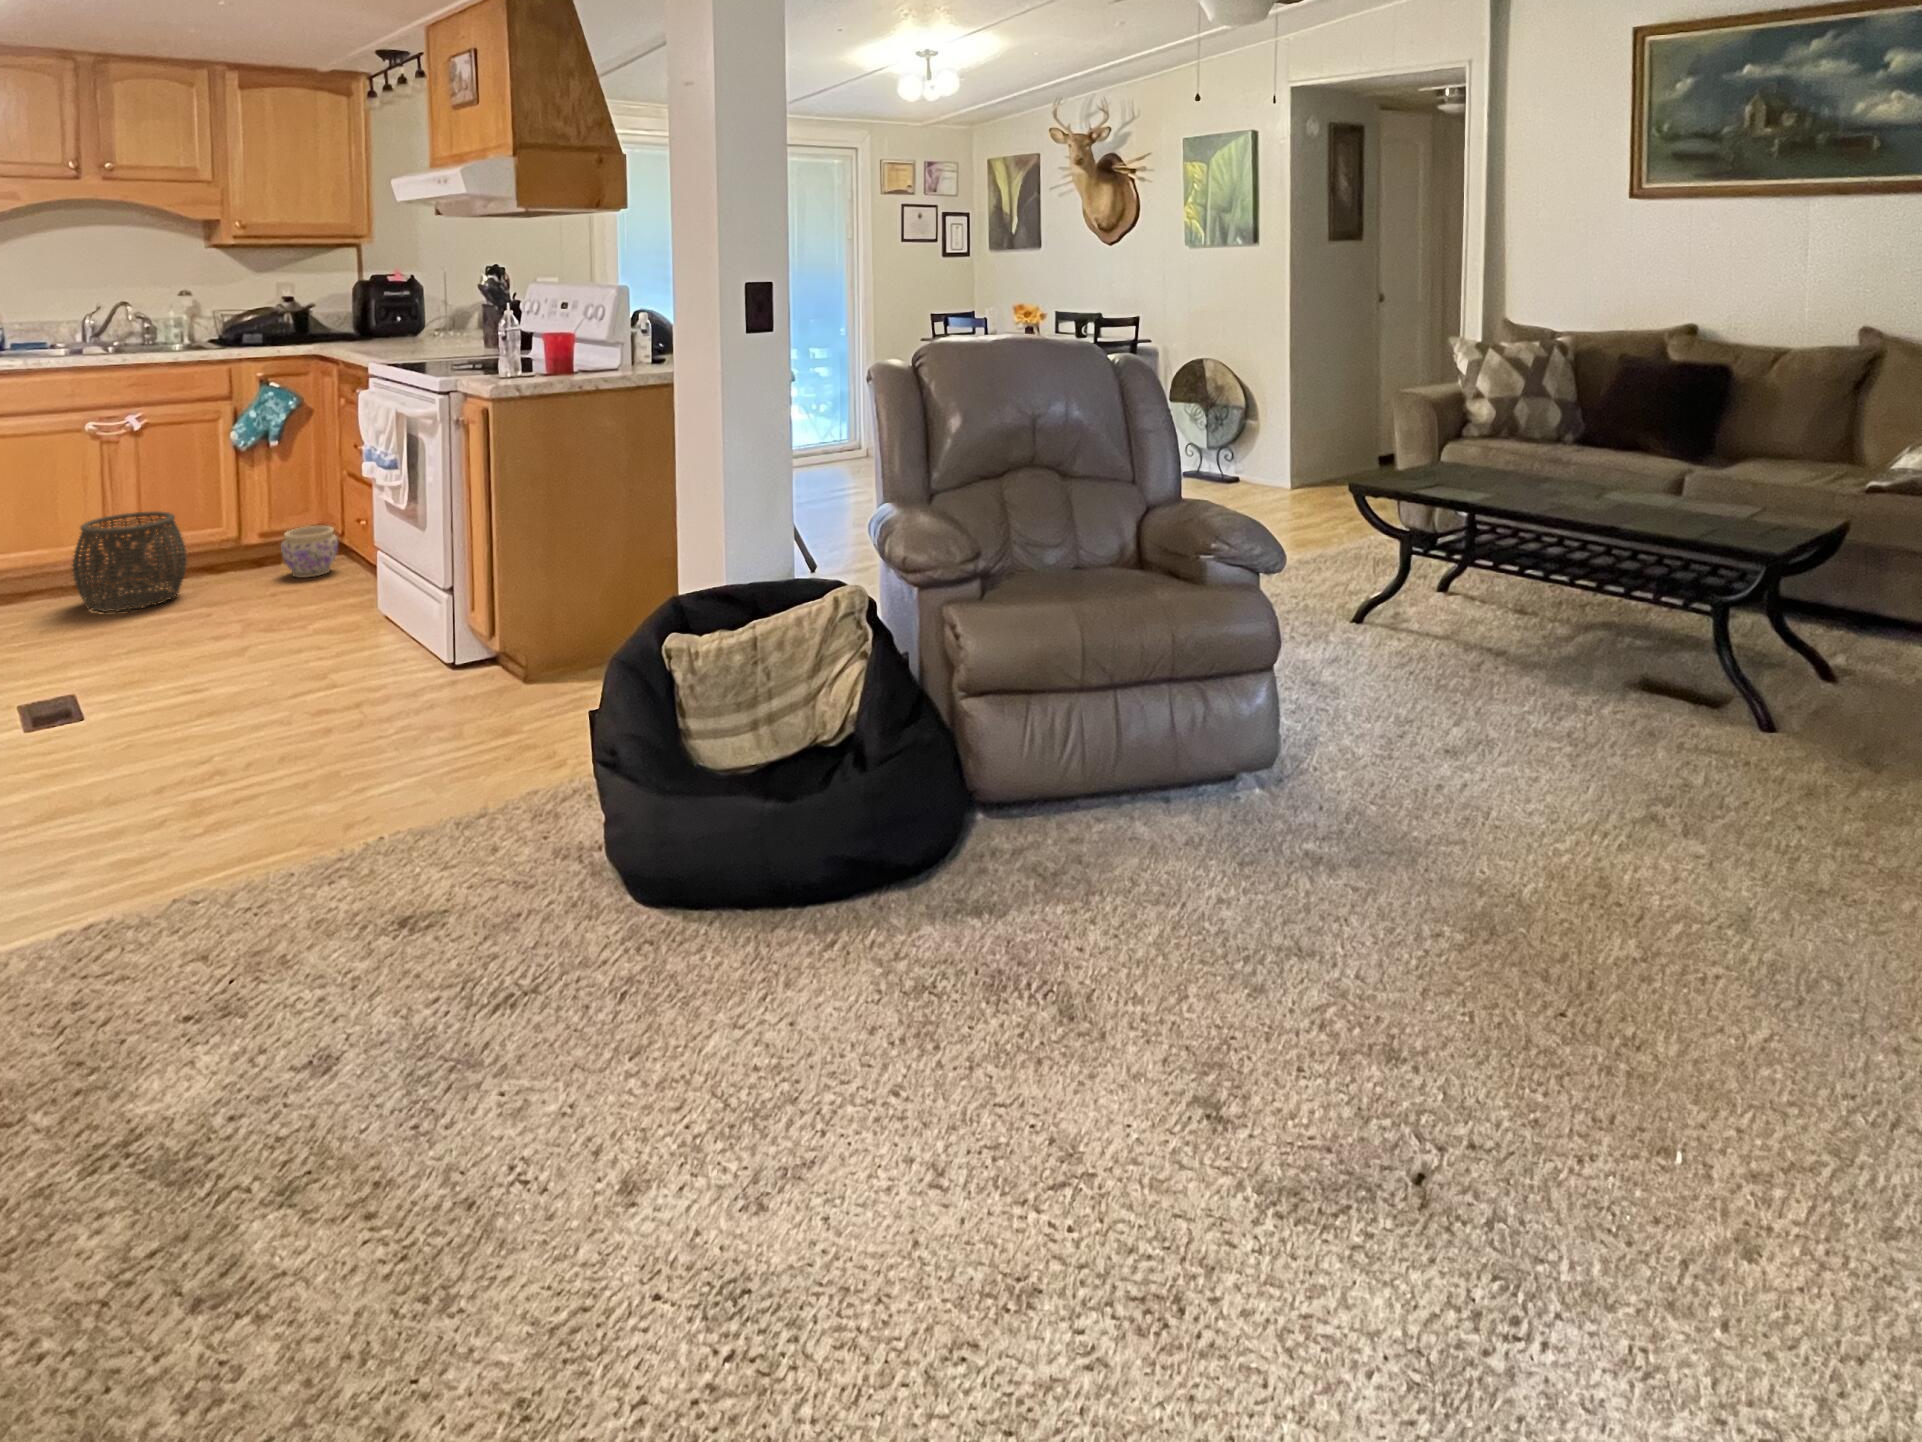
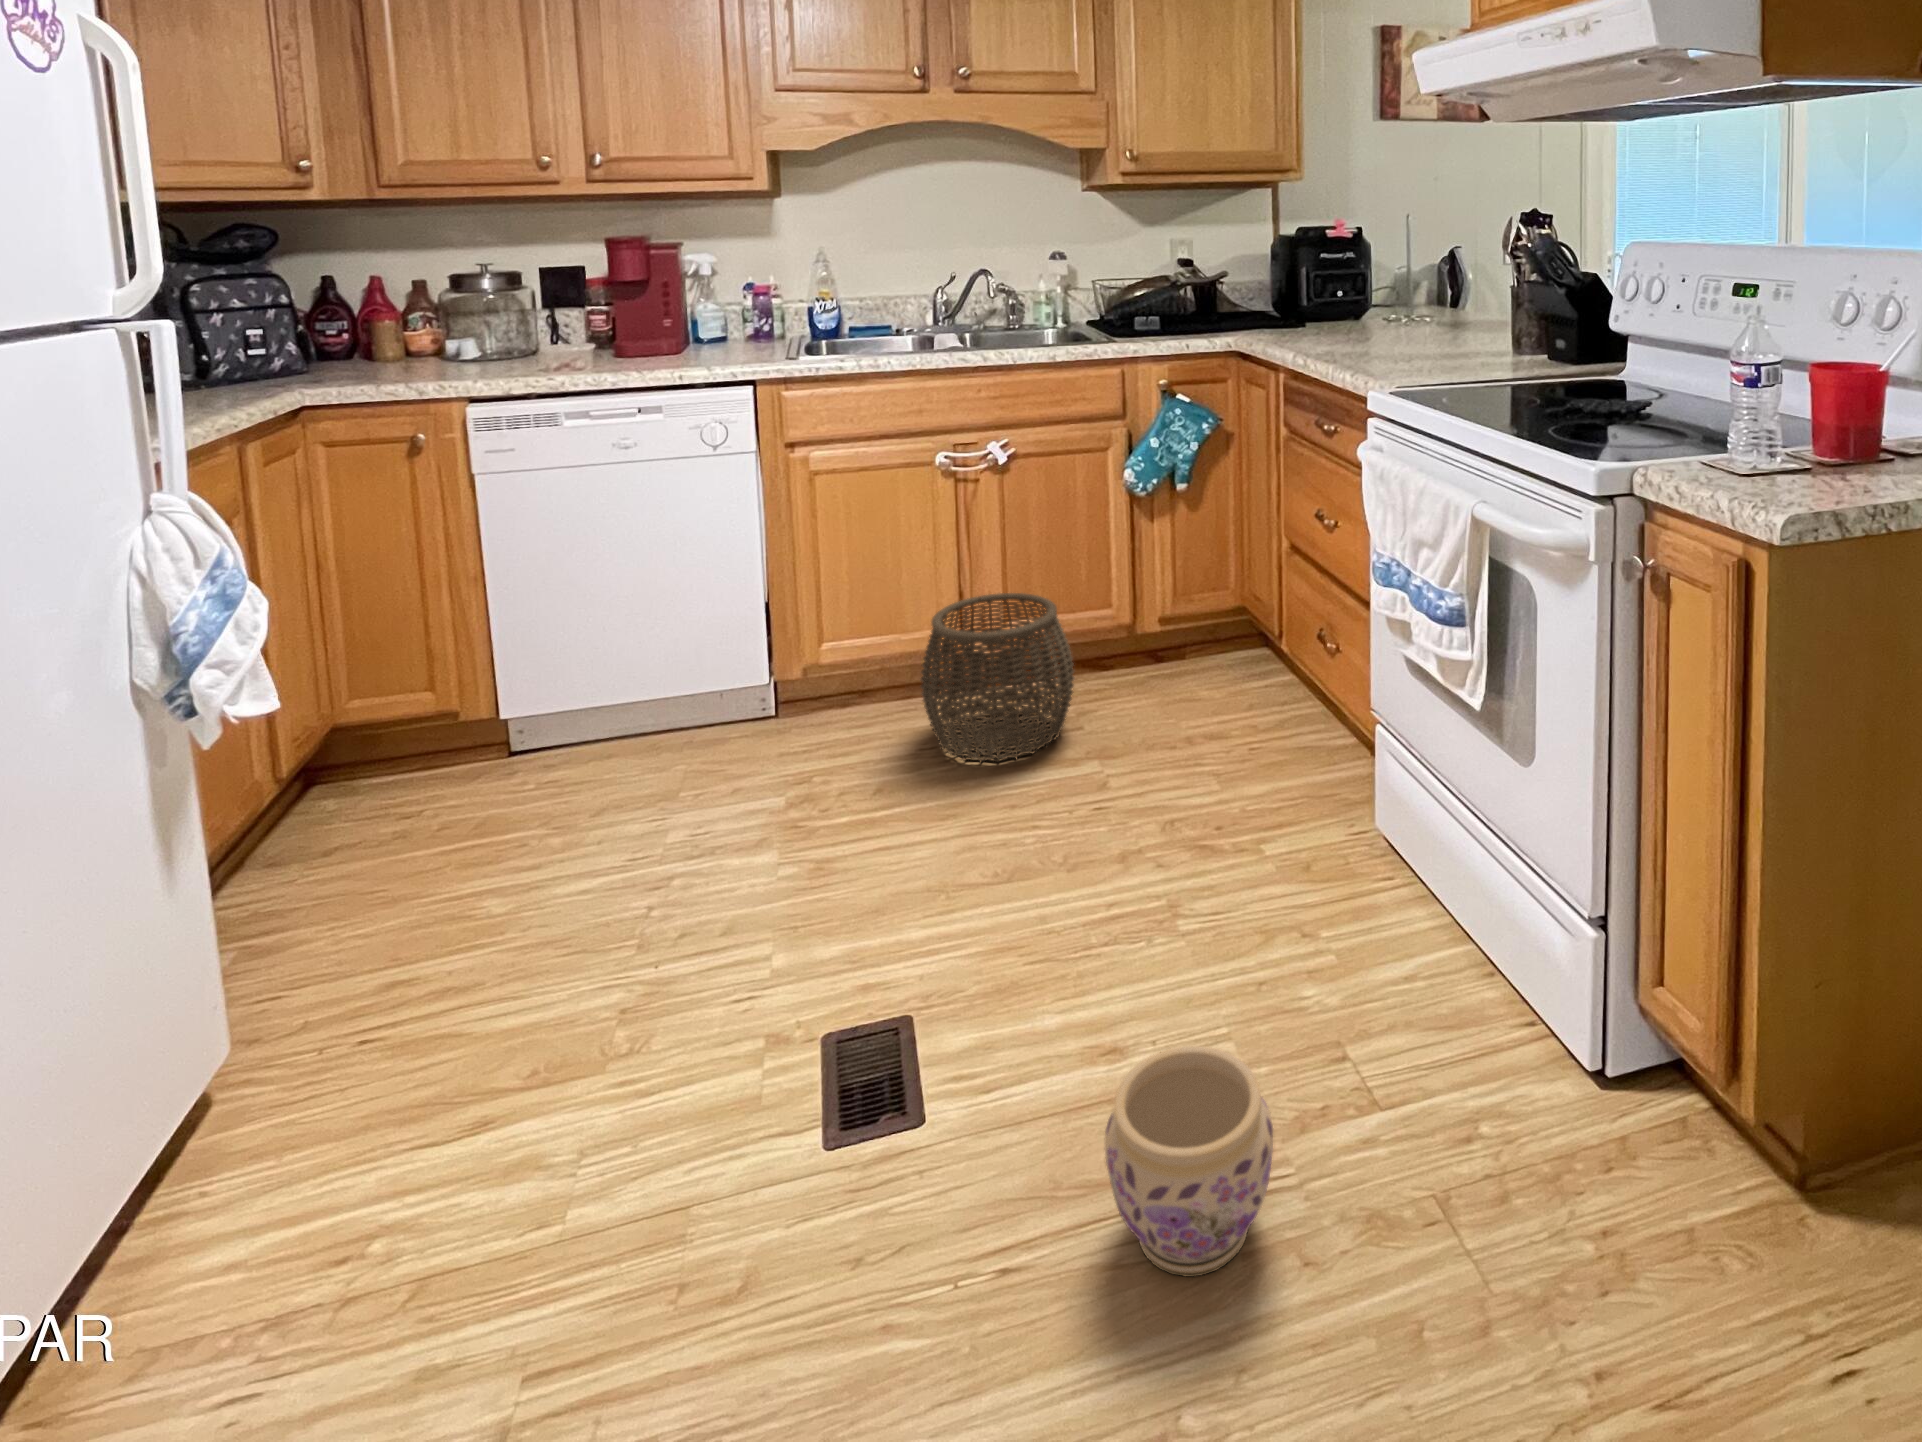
planter: present [281,526,338,578] -> present [1105,1046,1273,1277]

